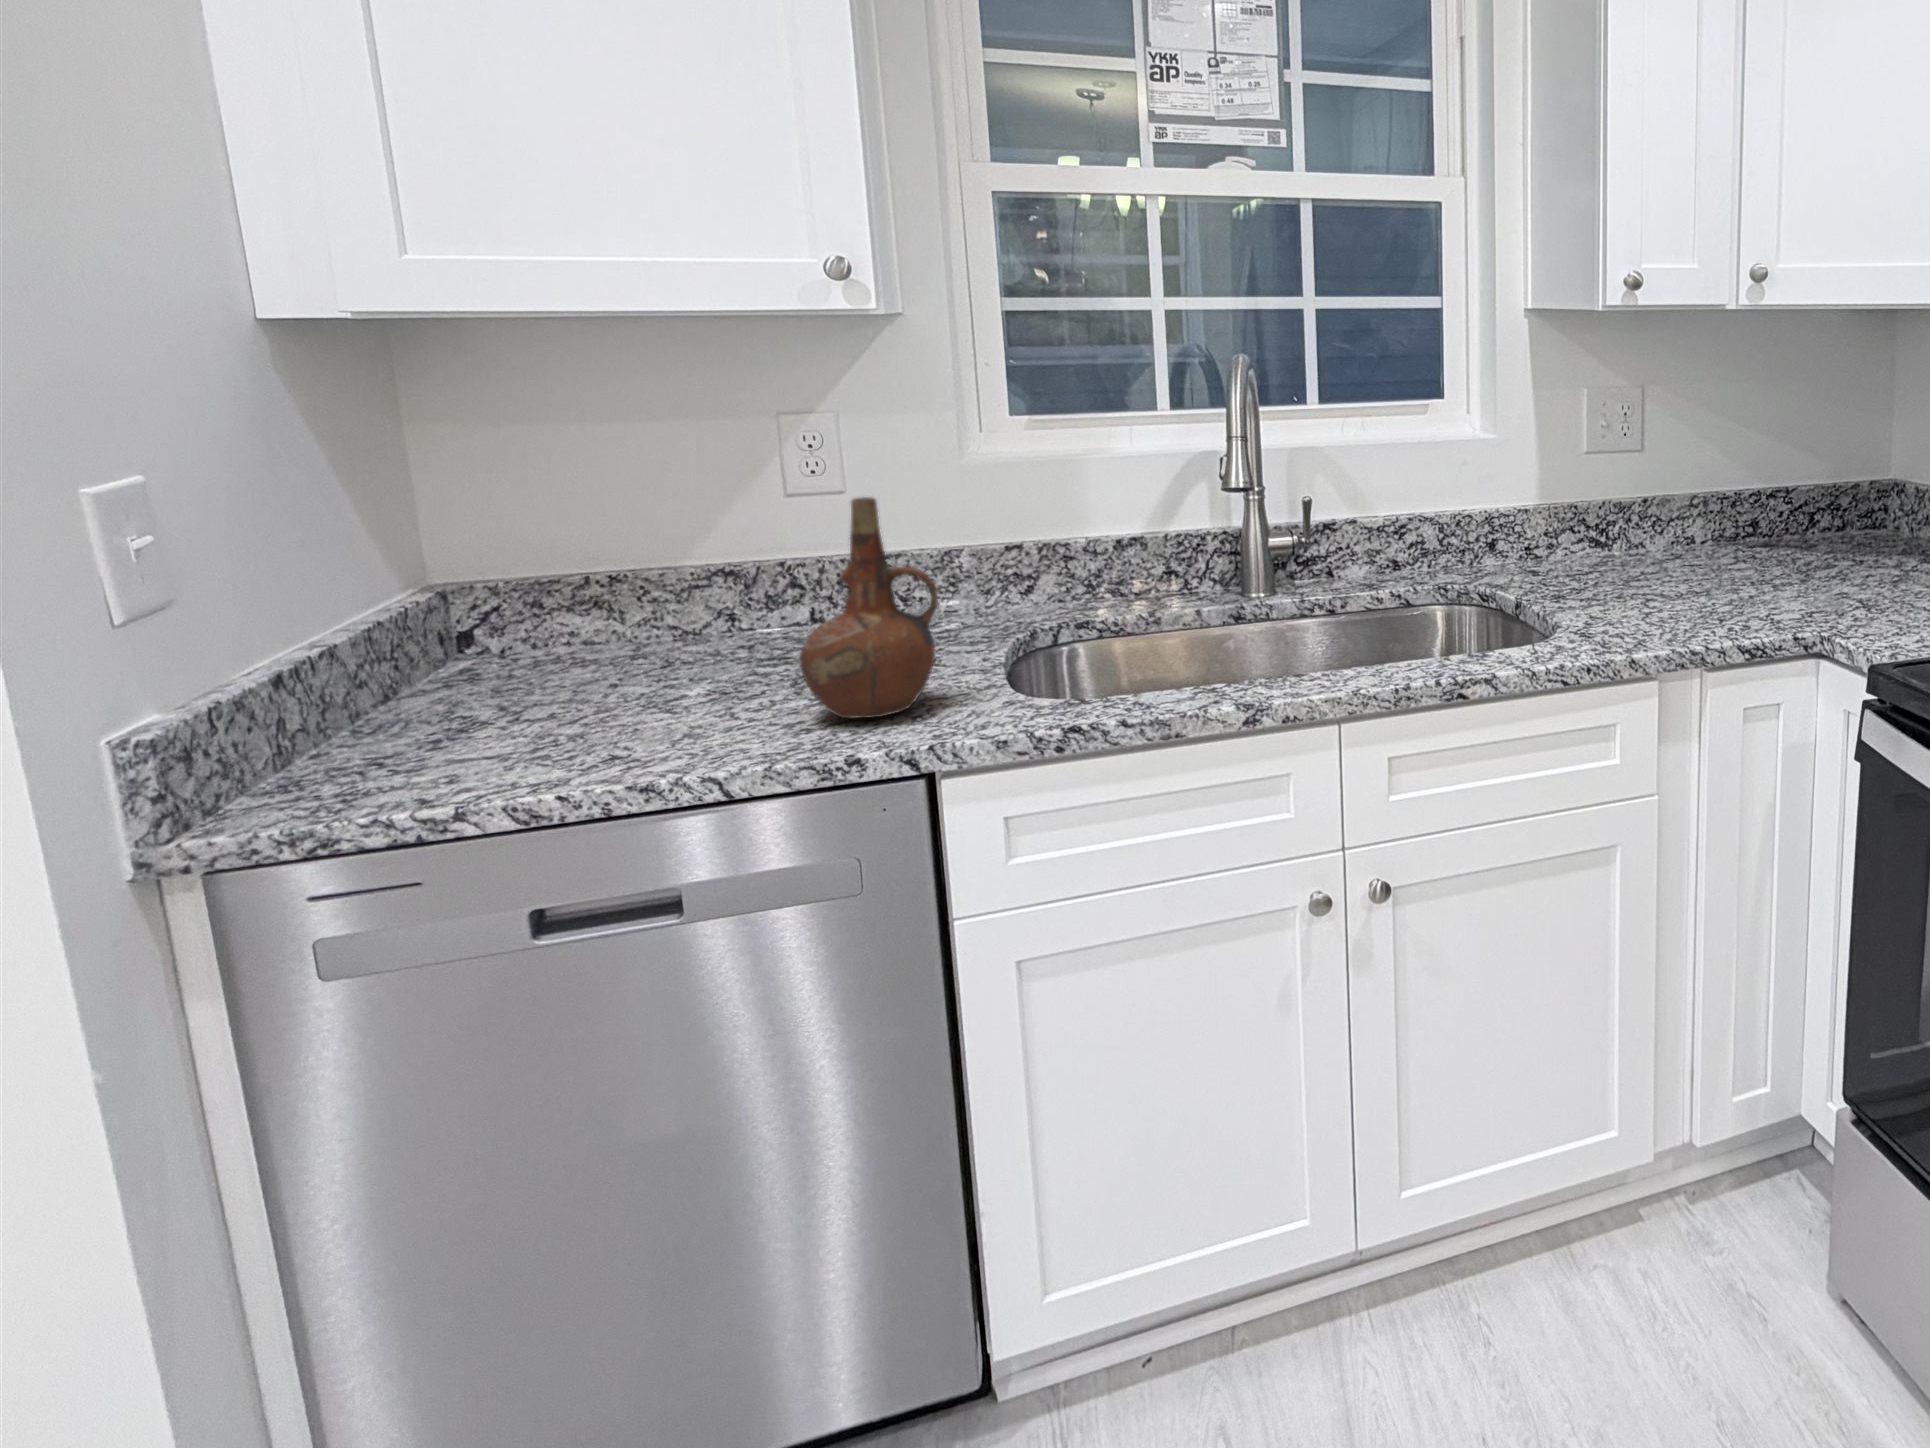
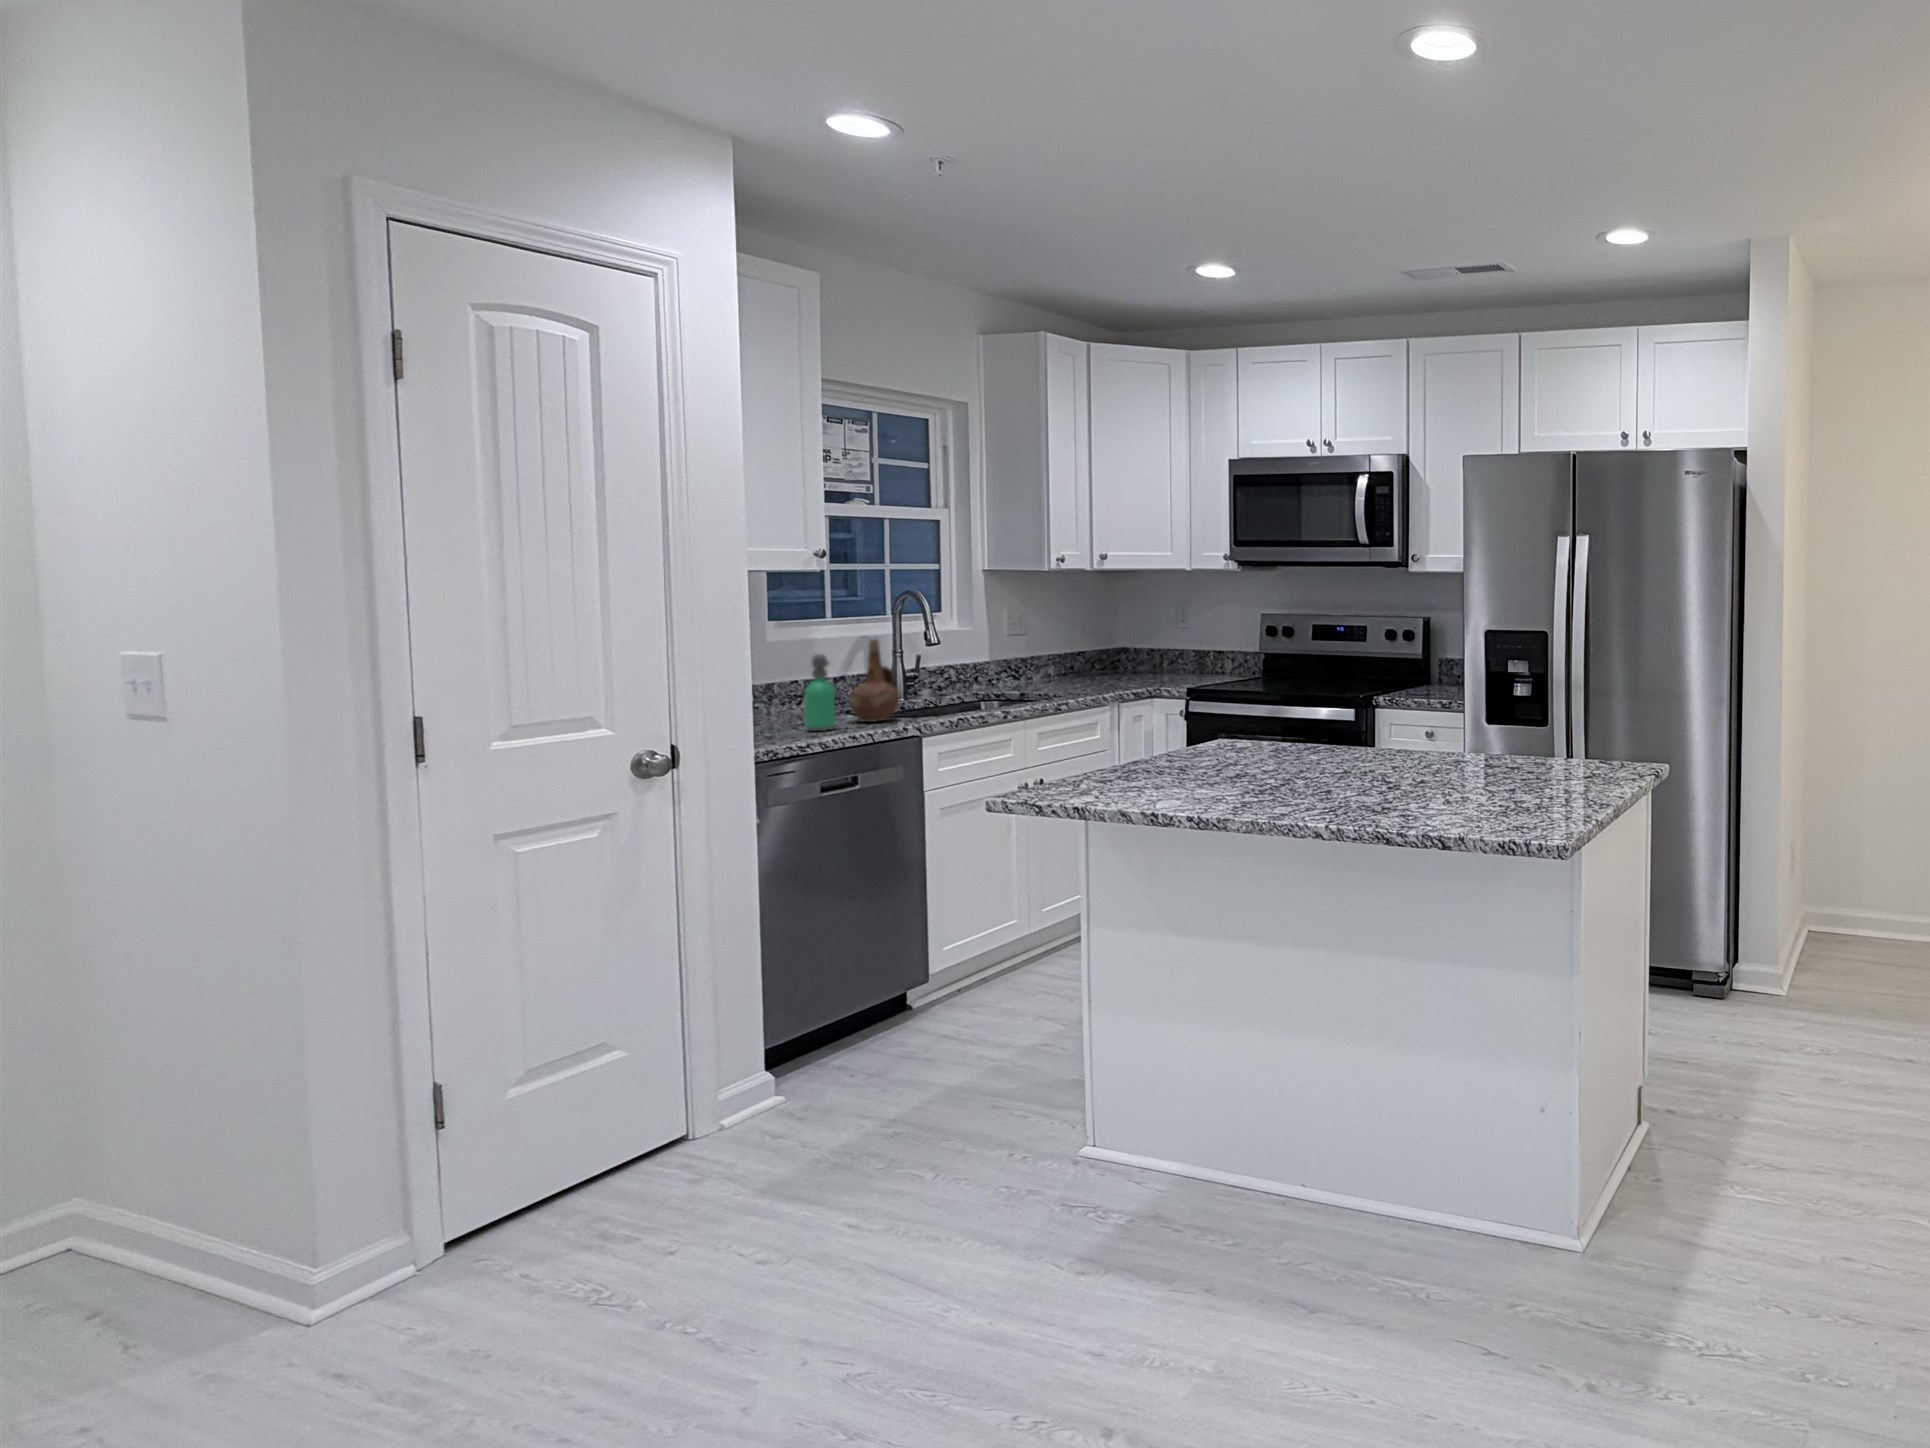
soap dispenser: none [595,541,698,748] -> present [805,654,836,731]

